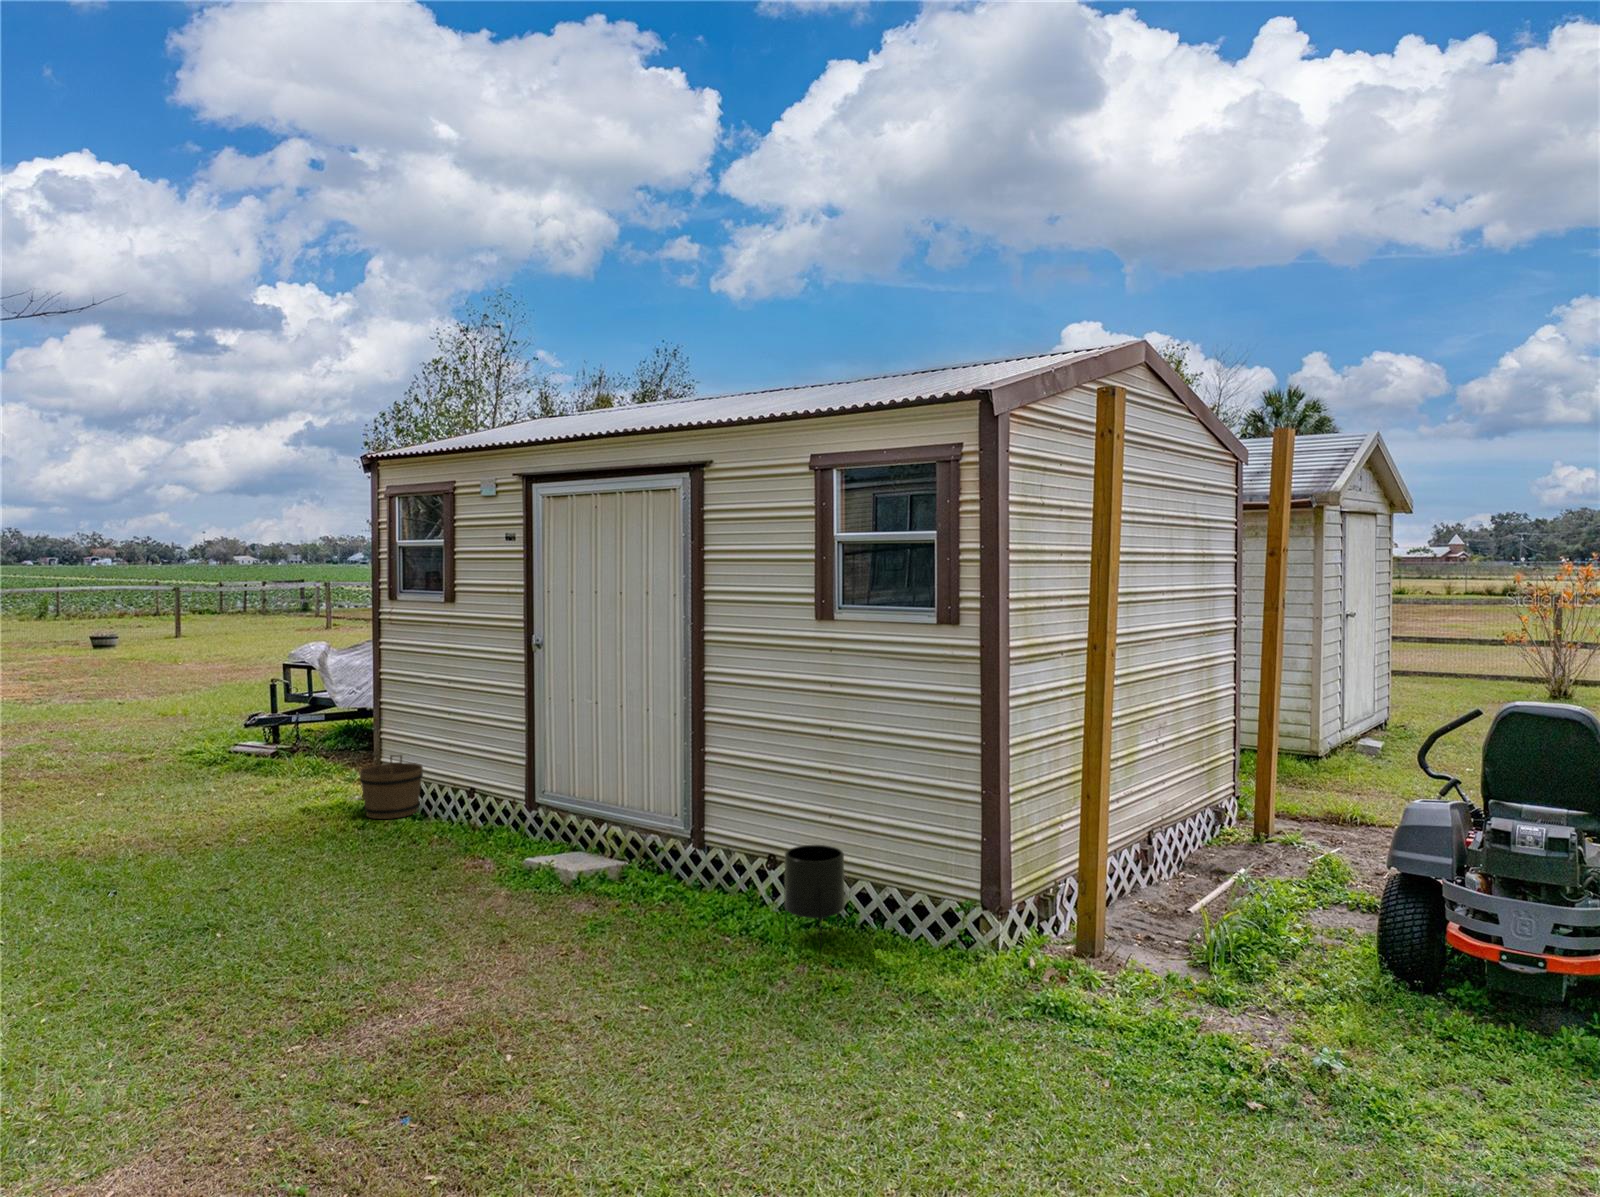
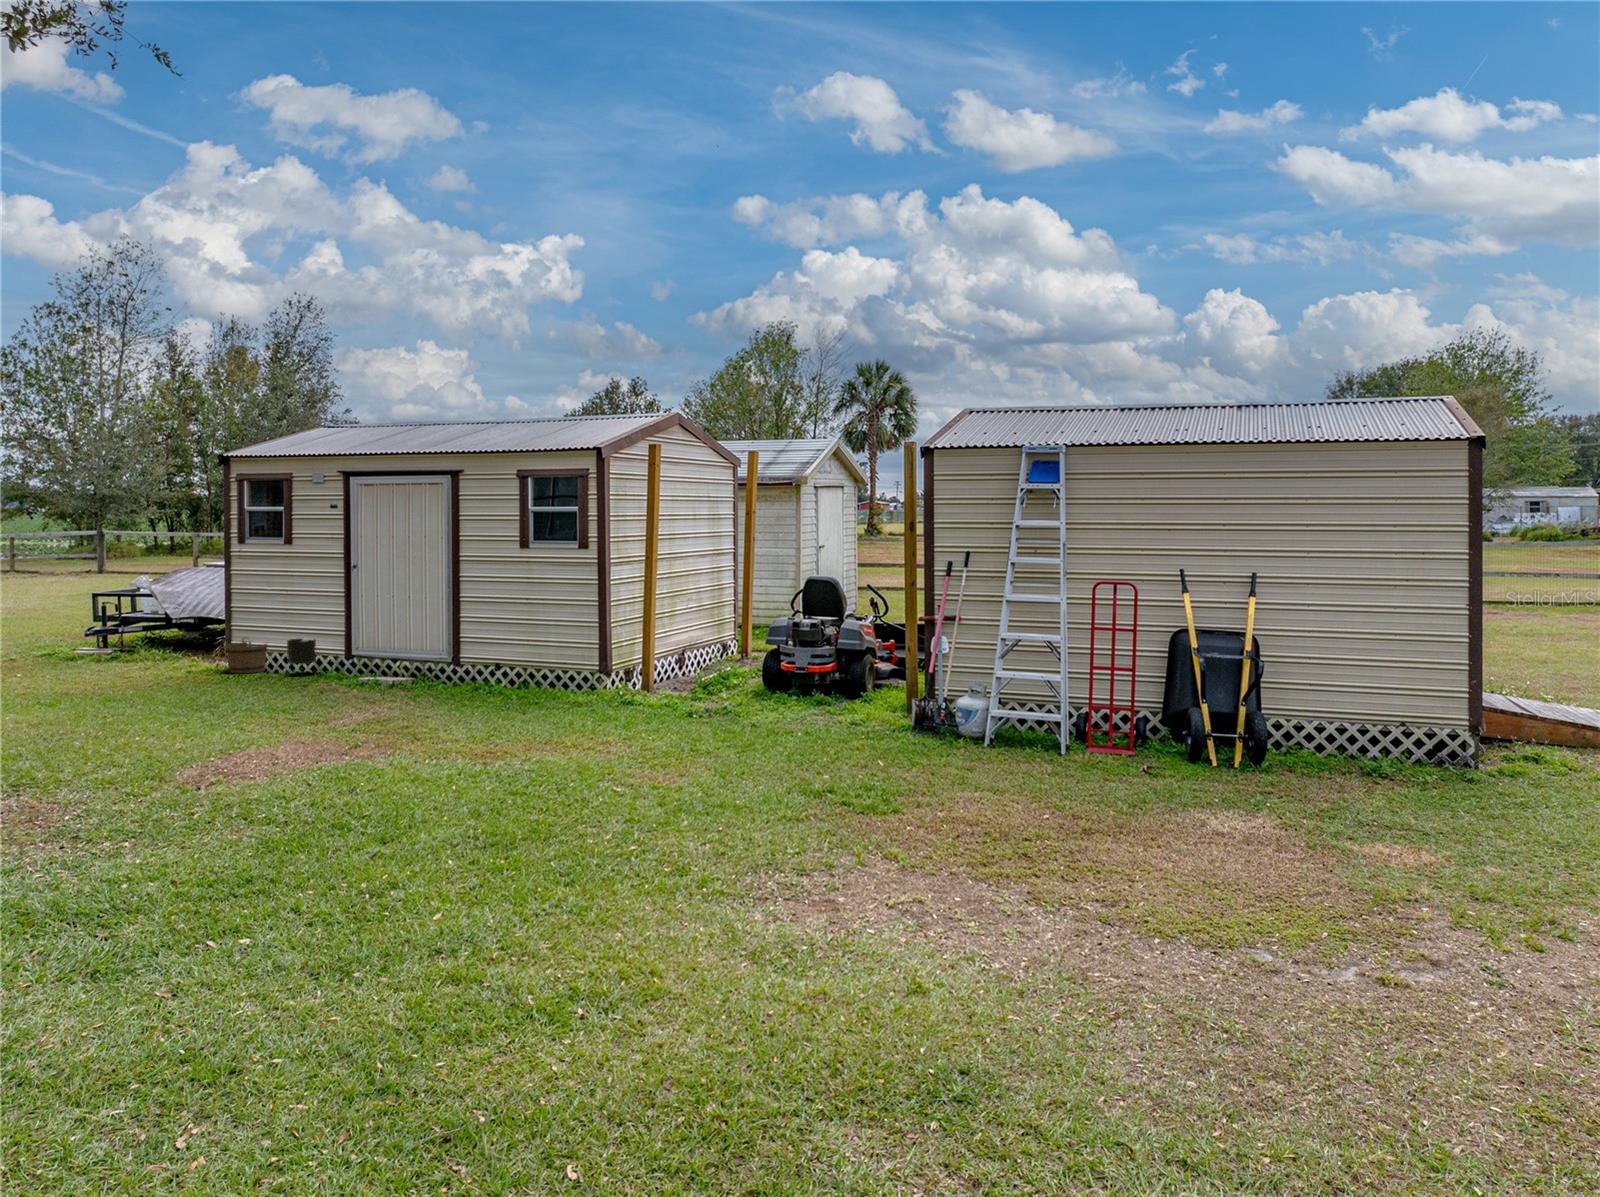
planter: present [784,845,845,948] -> present [287,638,316,665]

